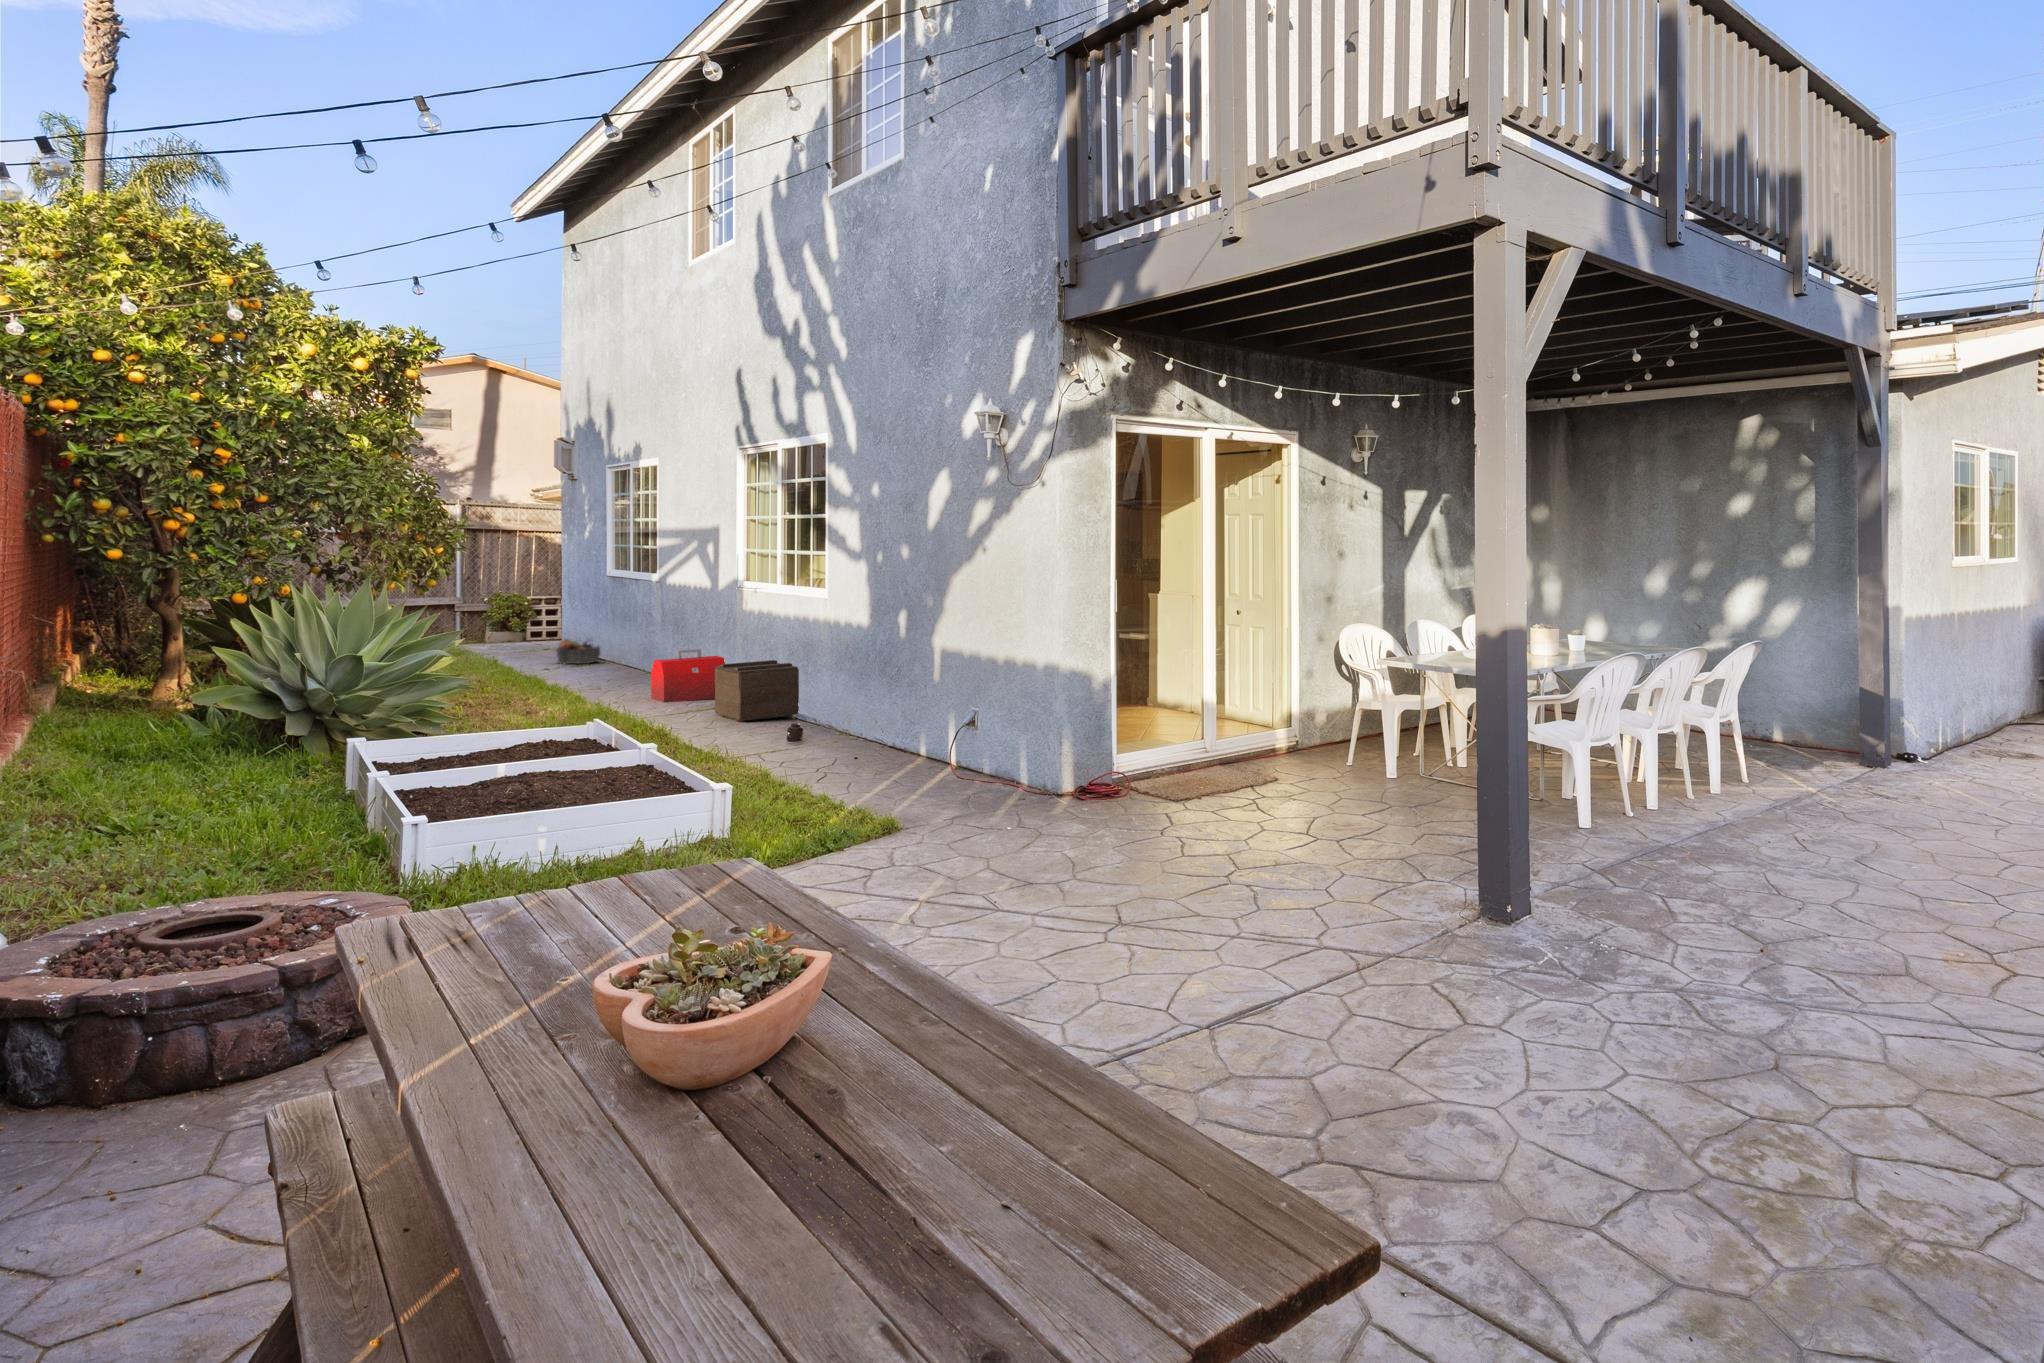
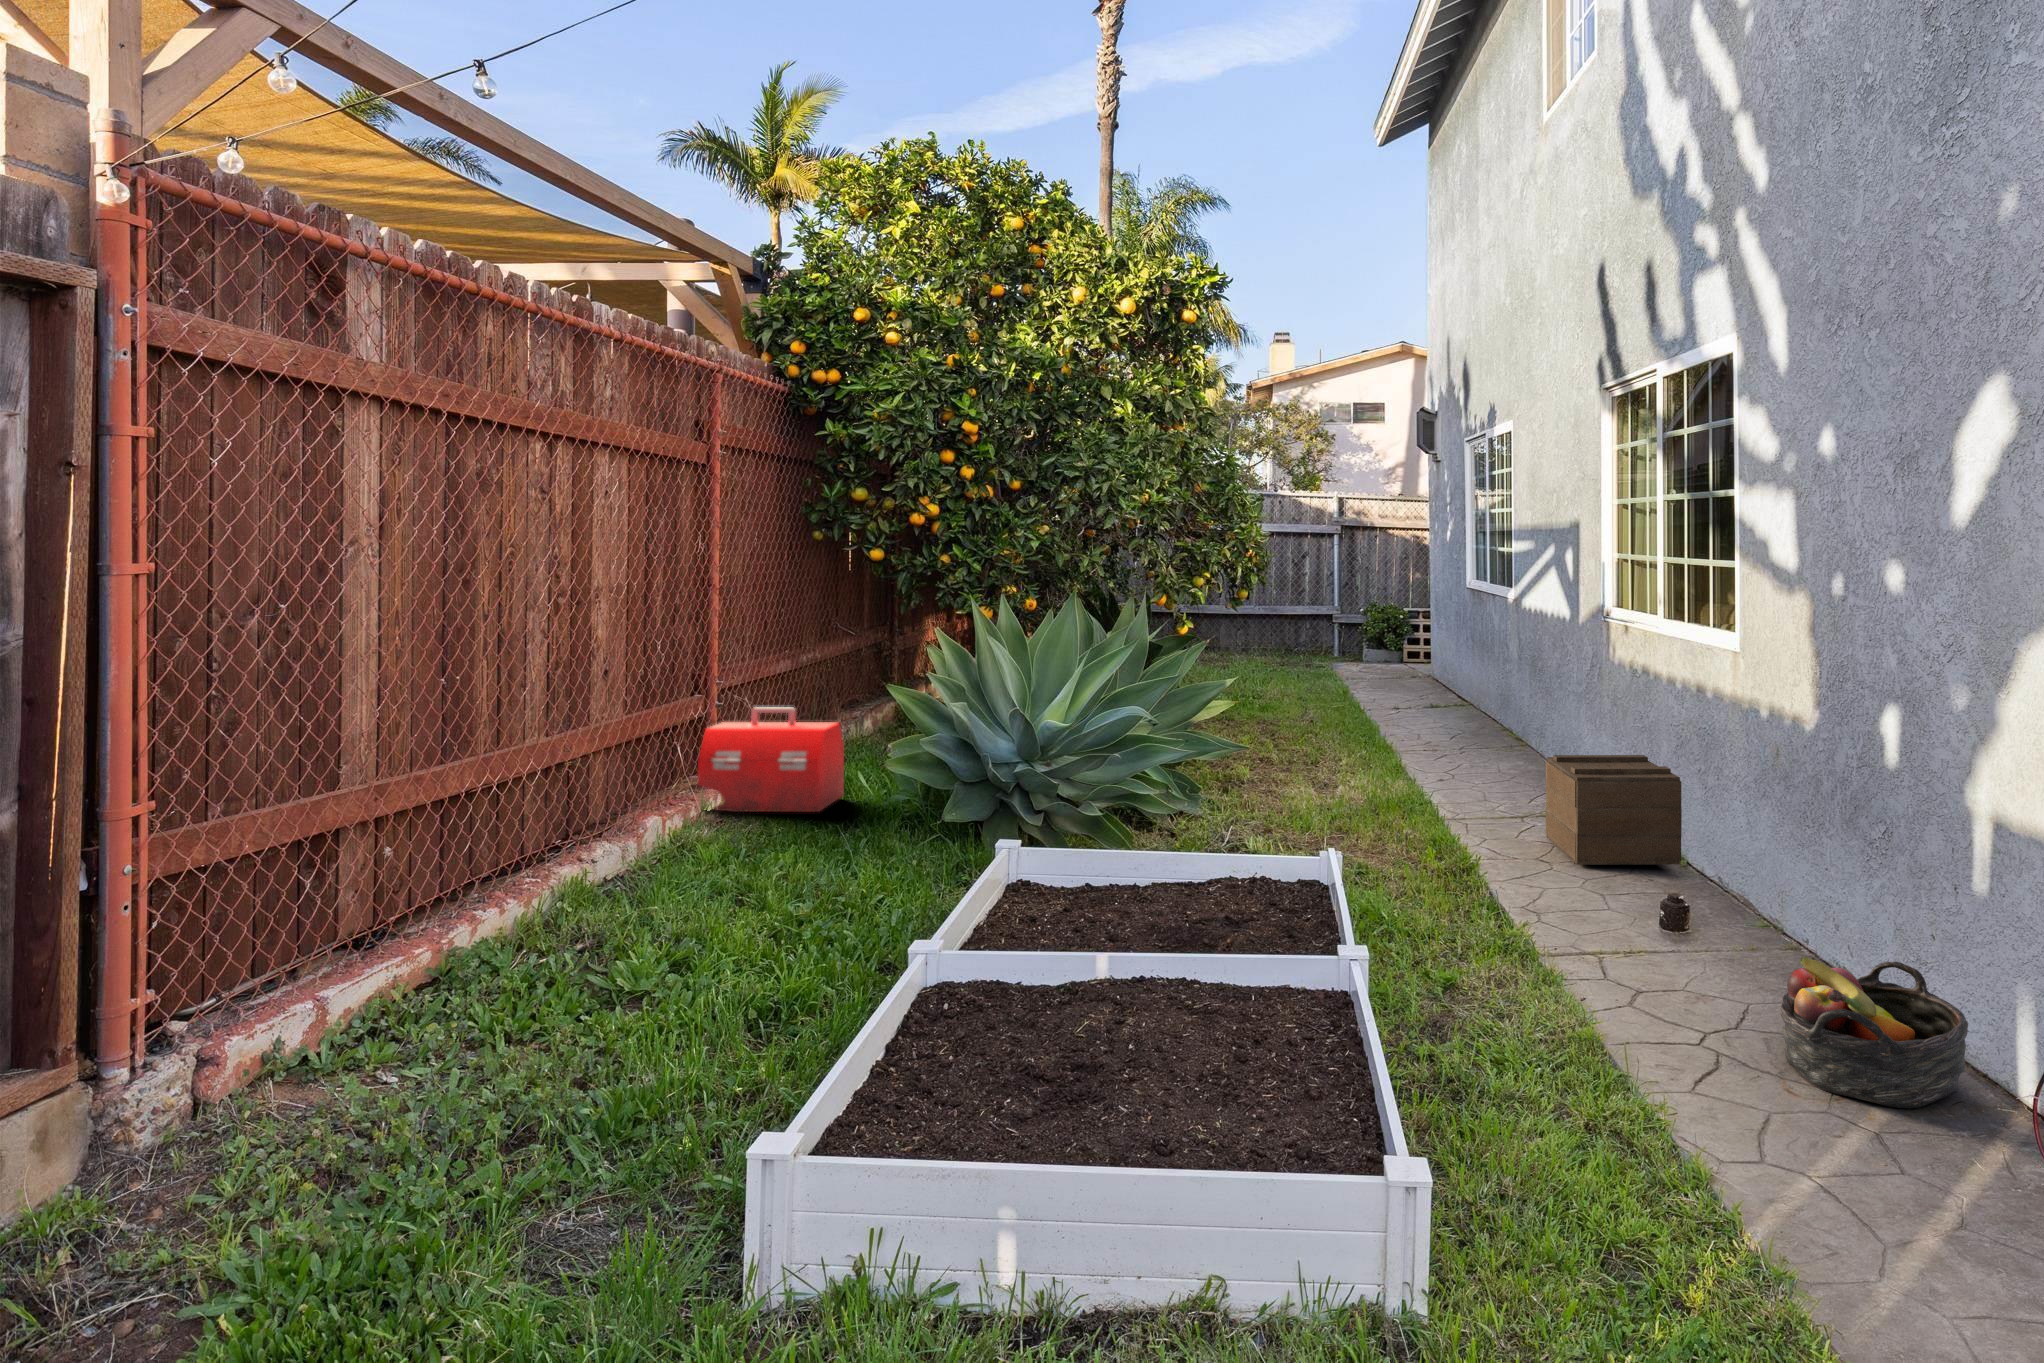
basket: present [557,638,600,664] -> present [1781,957,1968,1108]
toolbox: present [651,649,725,702] -> present [698,707,844,812]

